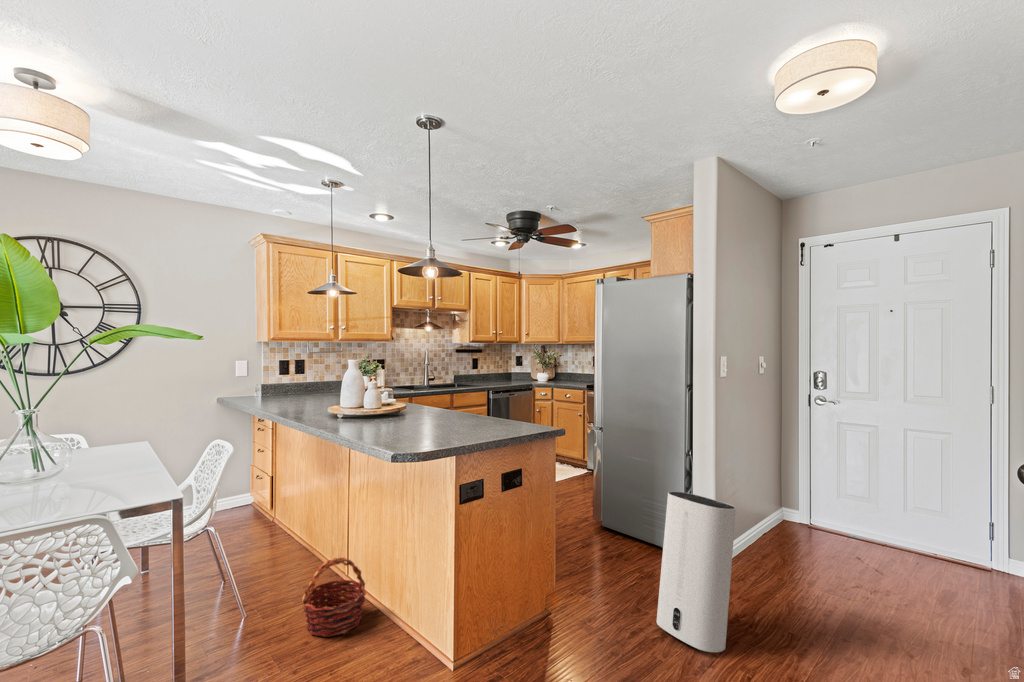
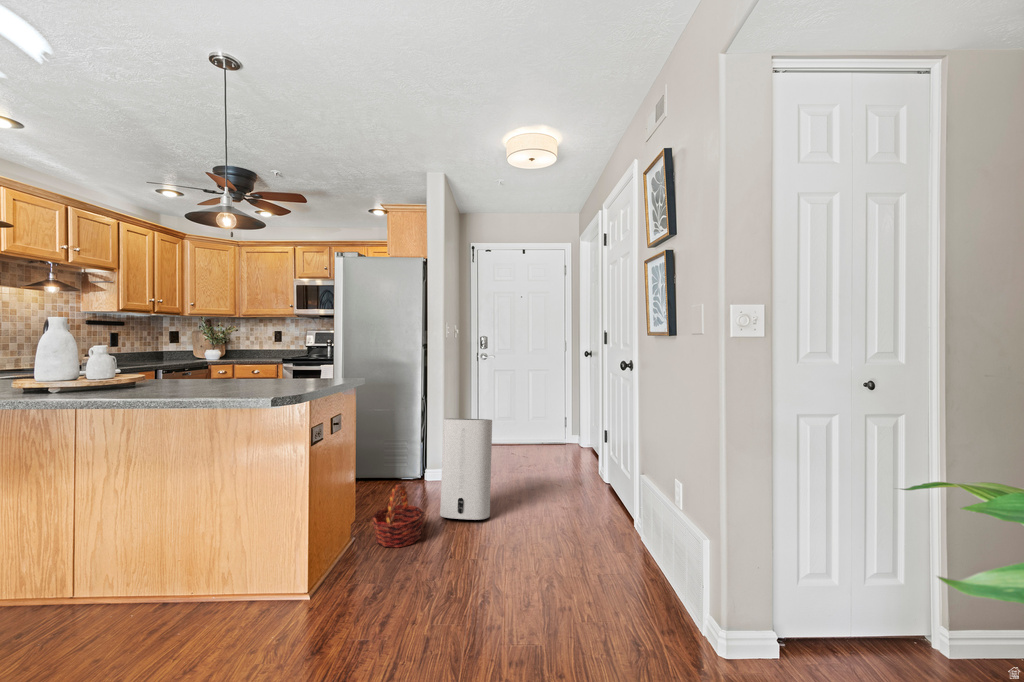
basket: present [302,558,366,637] -> present [372,485,424,547]

